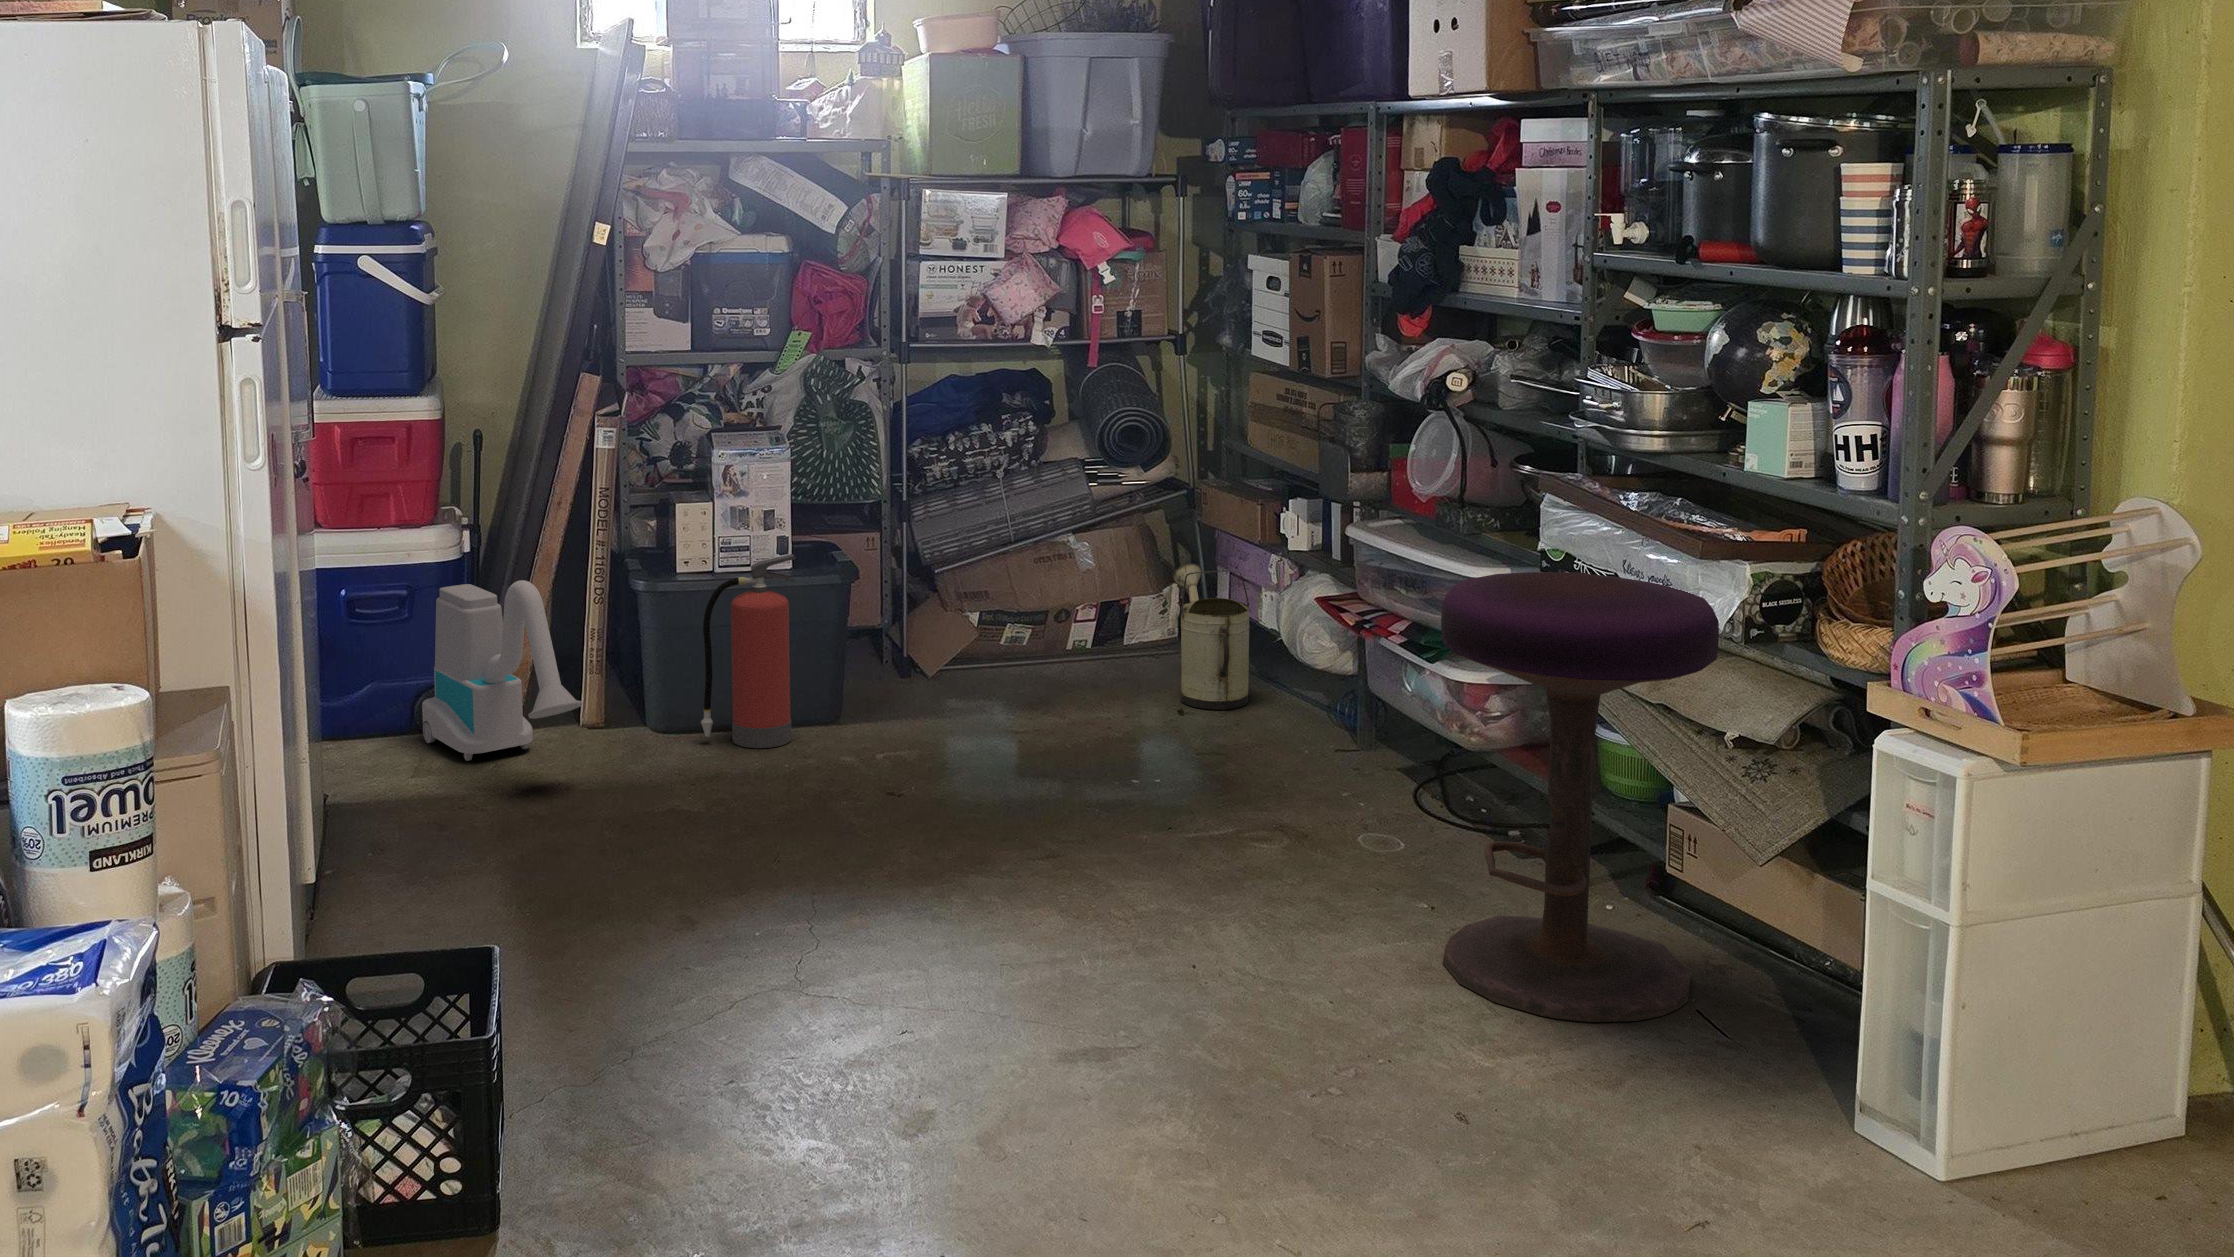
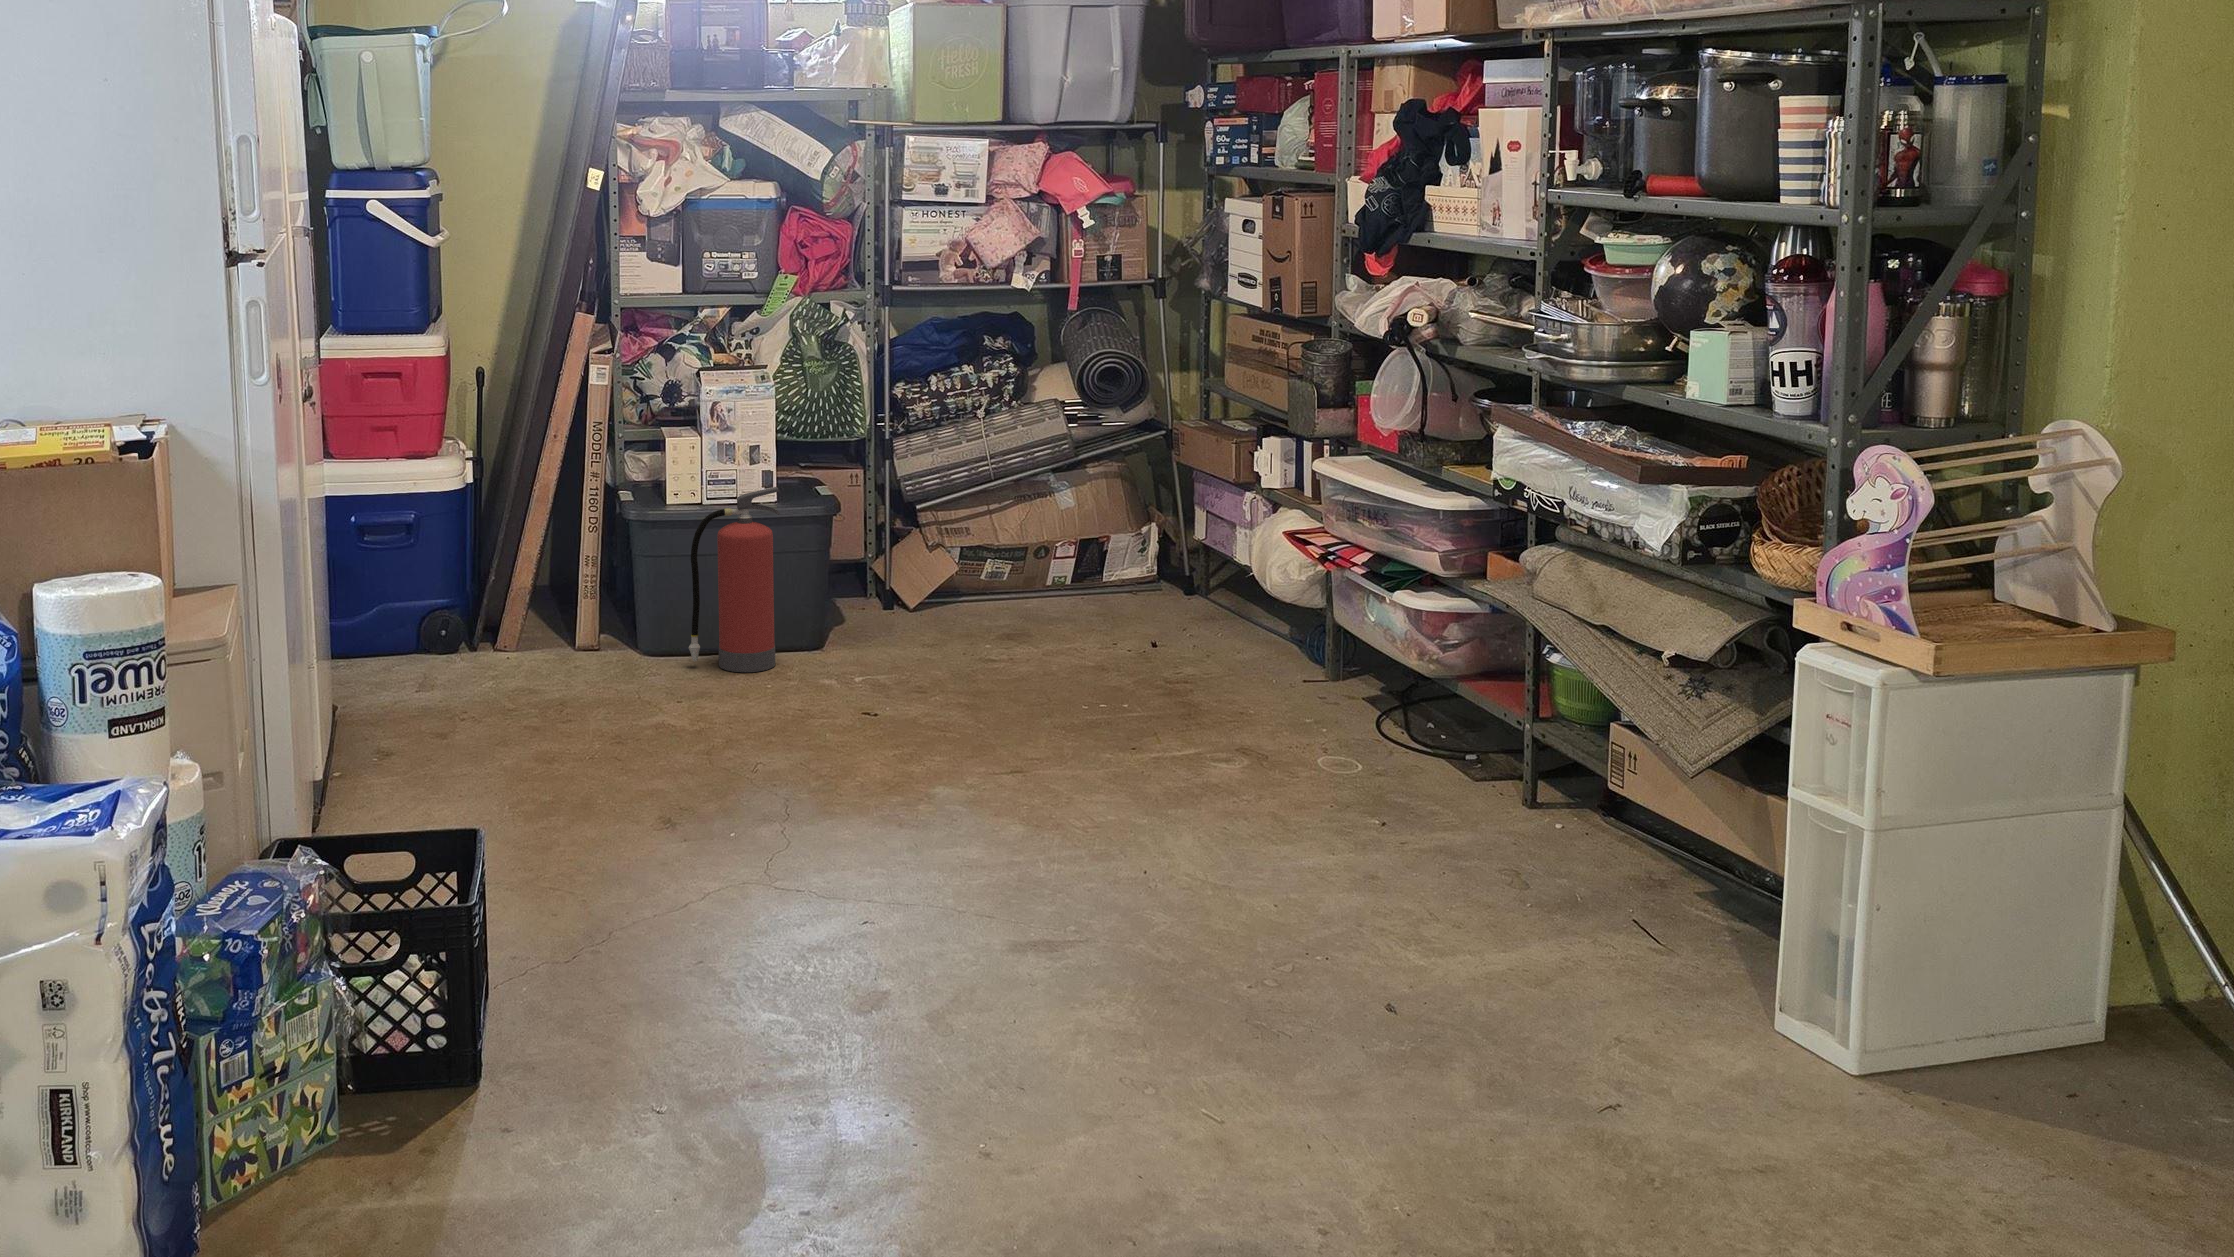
watering can: present [1173,563,1250,710] -> none [1150,502,1224,642]
stool: present [1441,572,1719,1022] -> none [1387,498,1656,926]
vacuum cleaner: present [422,580,582,761] -> none [425,509,574,681]

